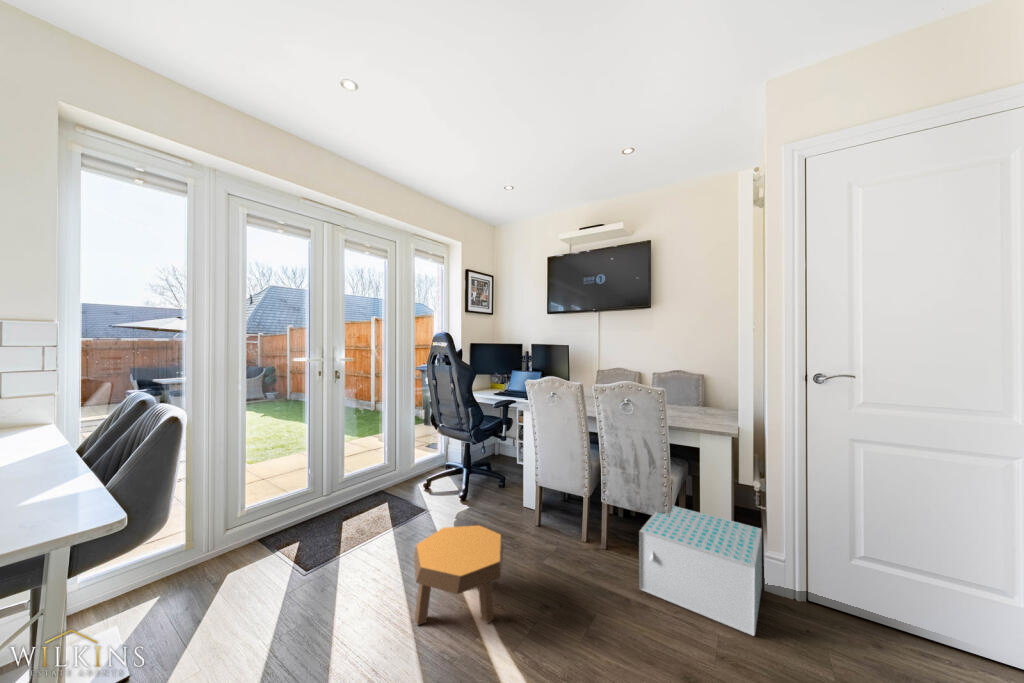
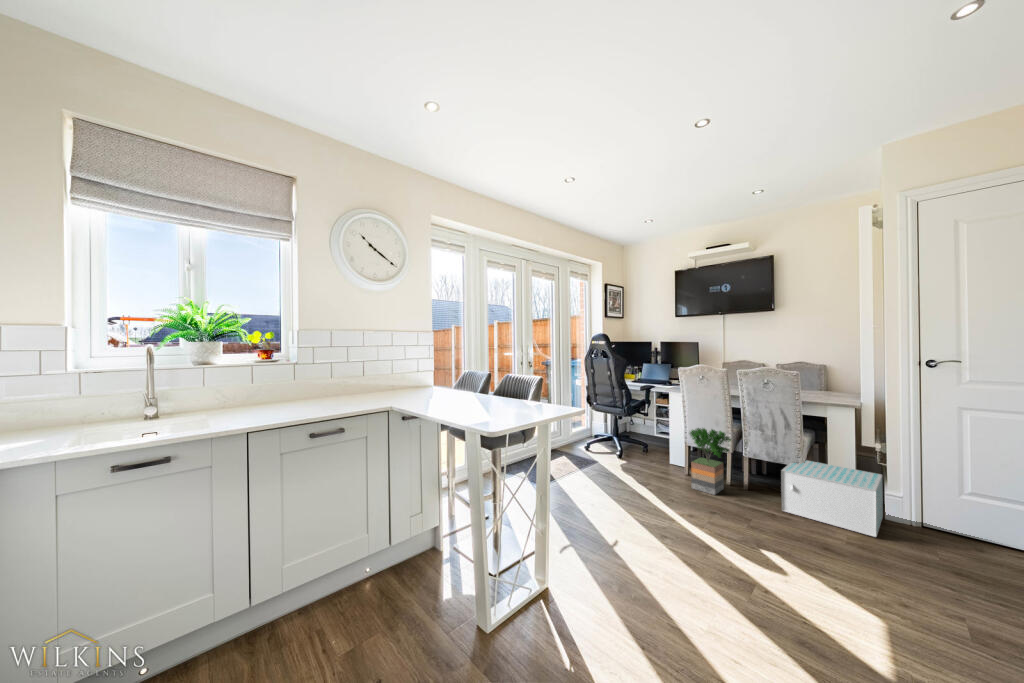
potted tree: none [530,463,586,565] -> present [690,428,731,495]
footstool: present [414,525,504,625] -> none [622,462,687,517]

